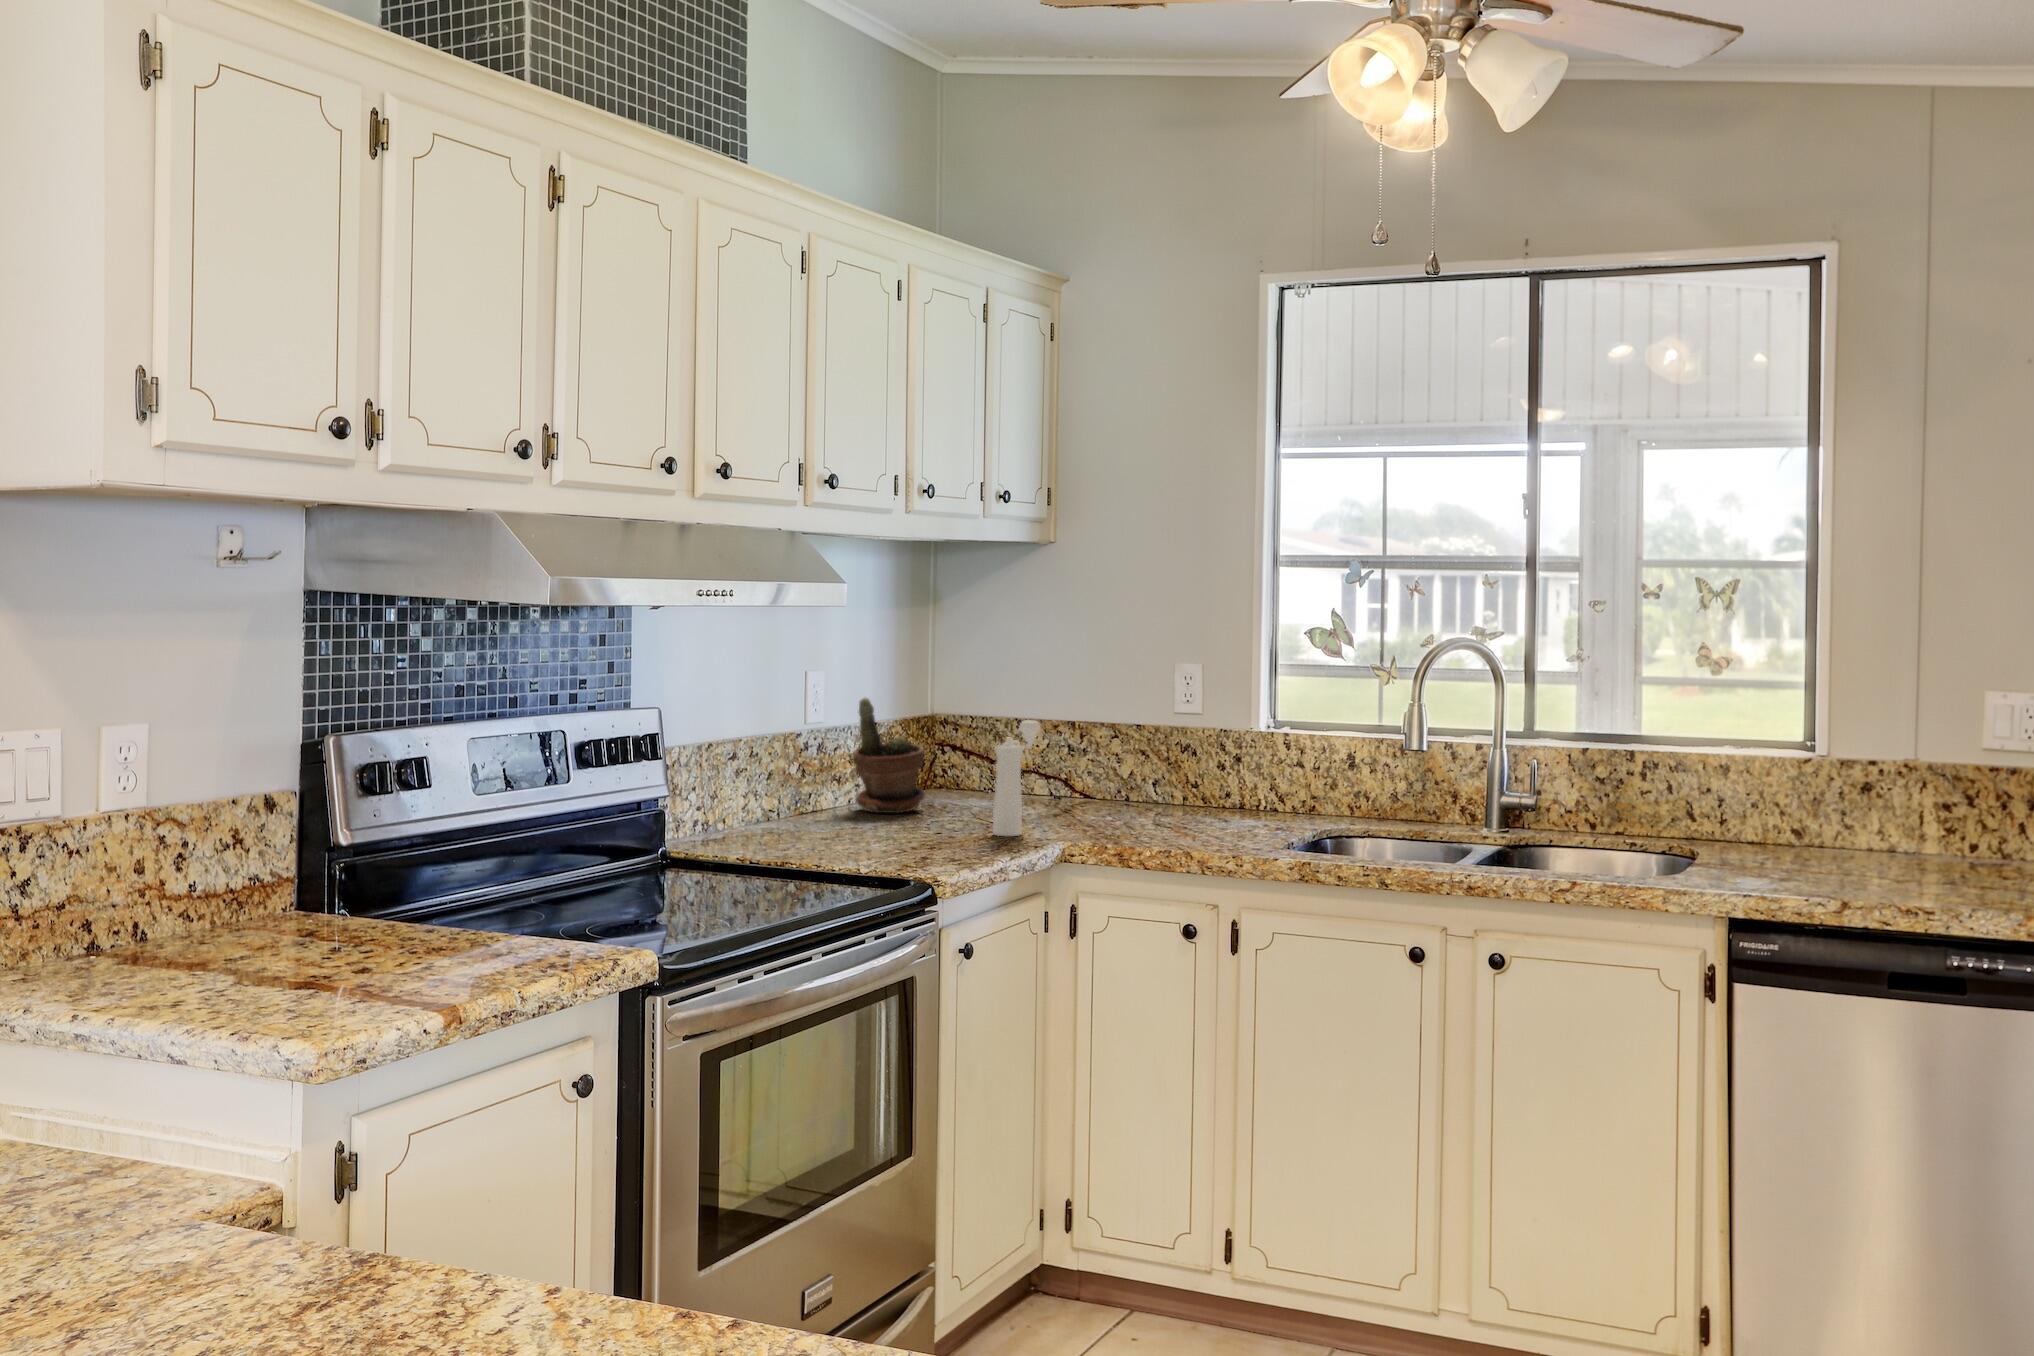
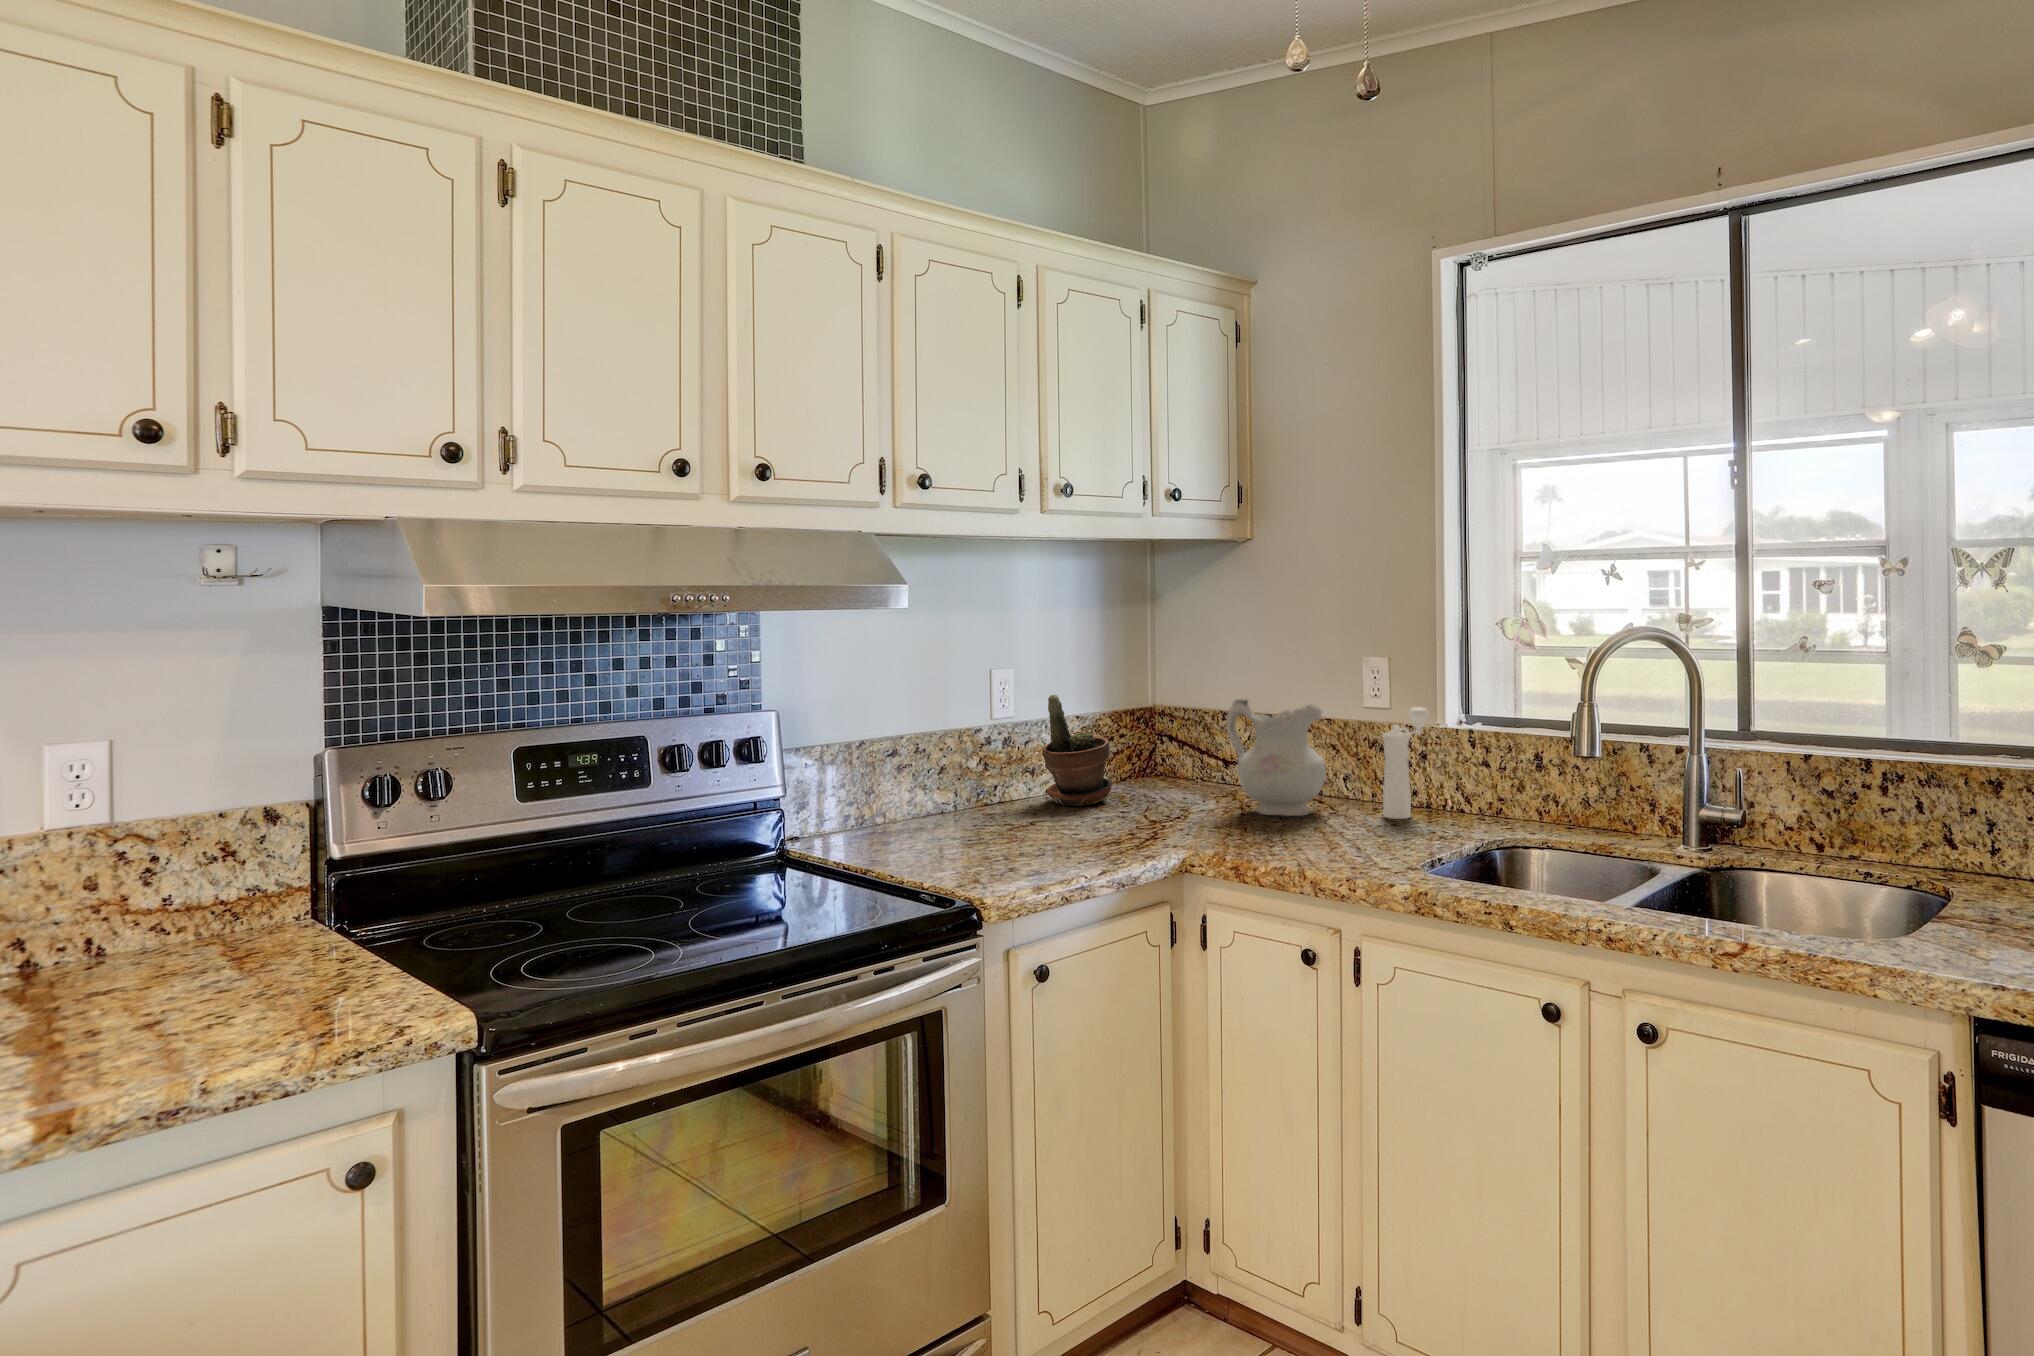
ceramic pitcher: none [1054,702,1151,817] -> present [1227,699,1326,816]
pepper mill: present [993,721,1040,836] -> present [1382,708,1429,819]

